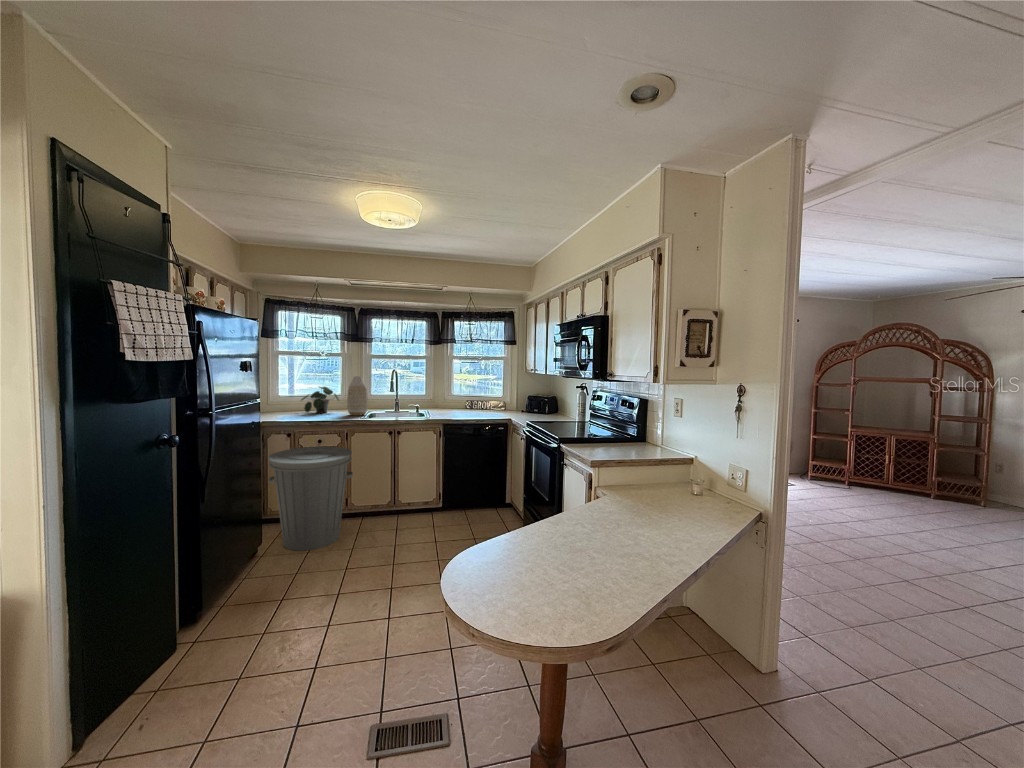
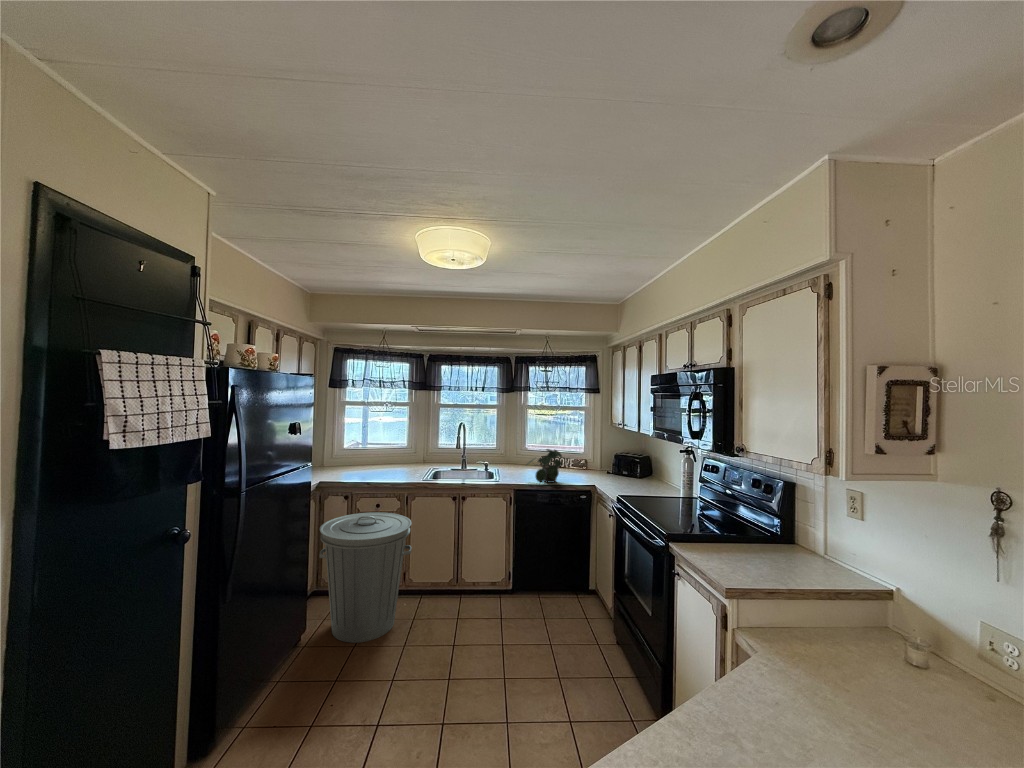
vase: present [347,376,368,416] -> none [411,430,433,475]
potted plant: present [301,387,339,413] -> present [527,449,562,483]

